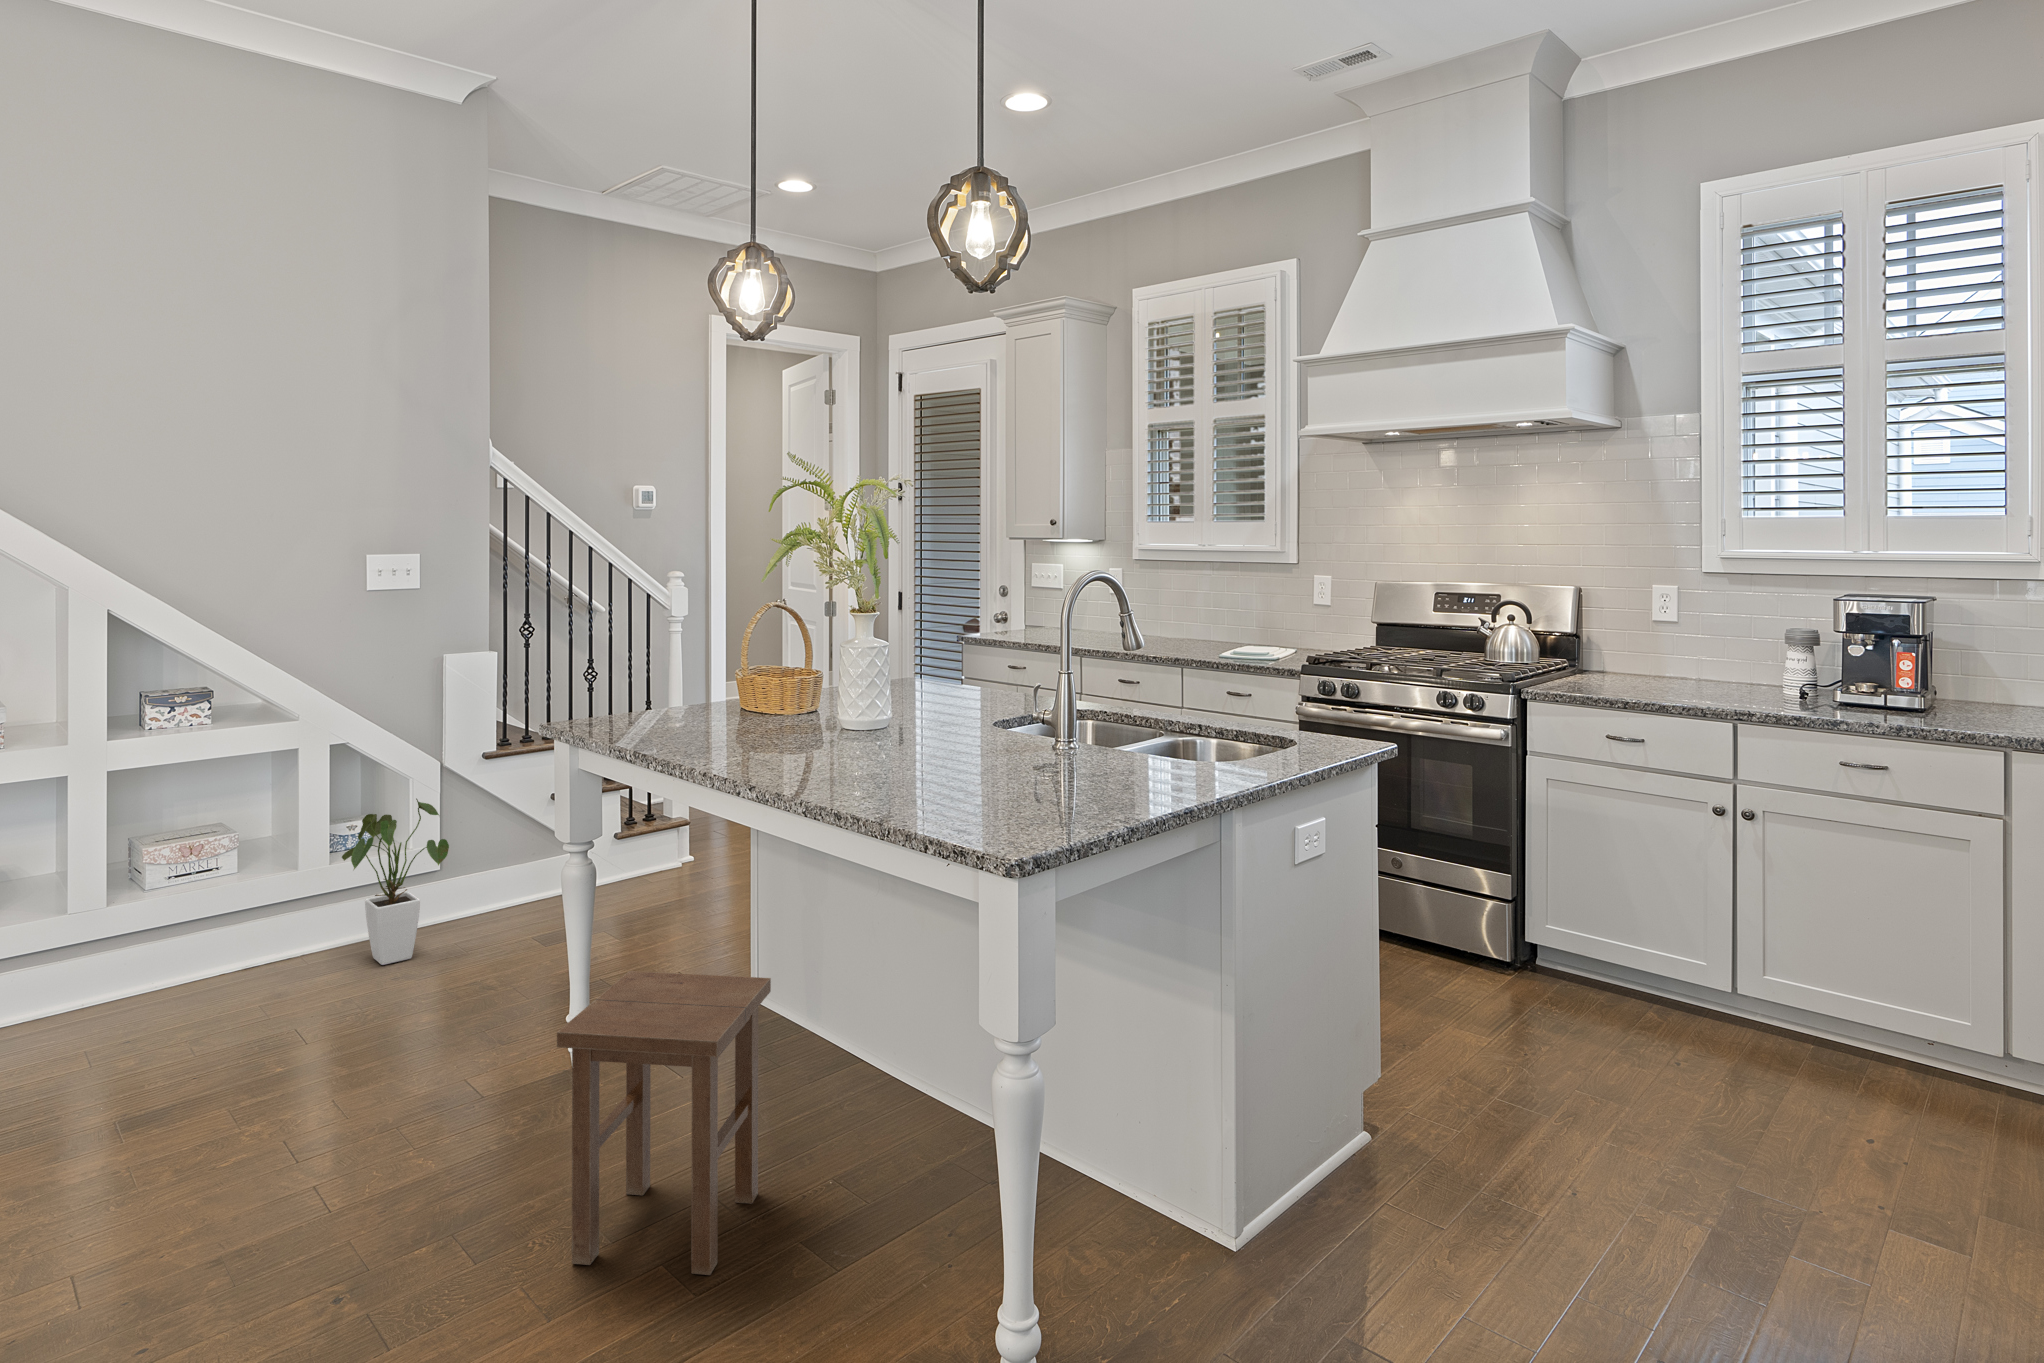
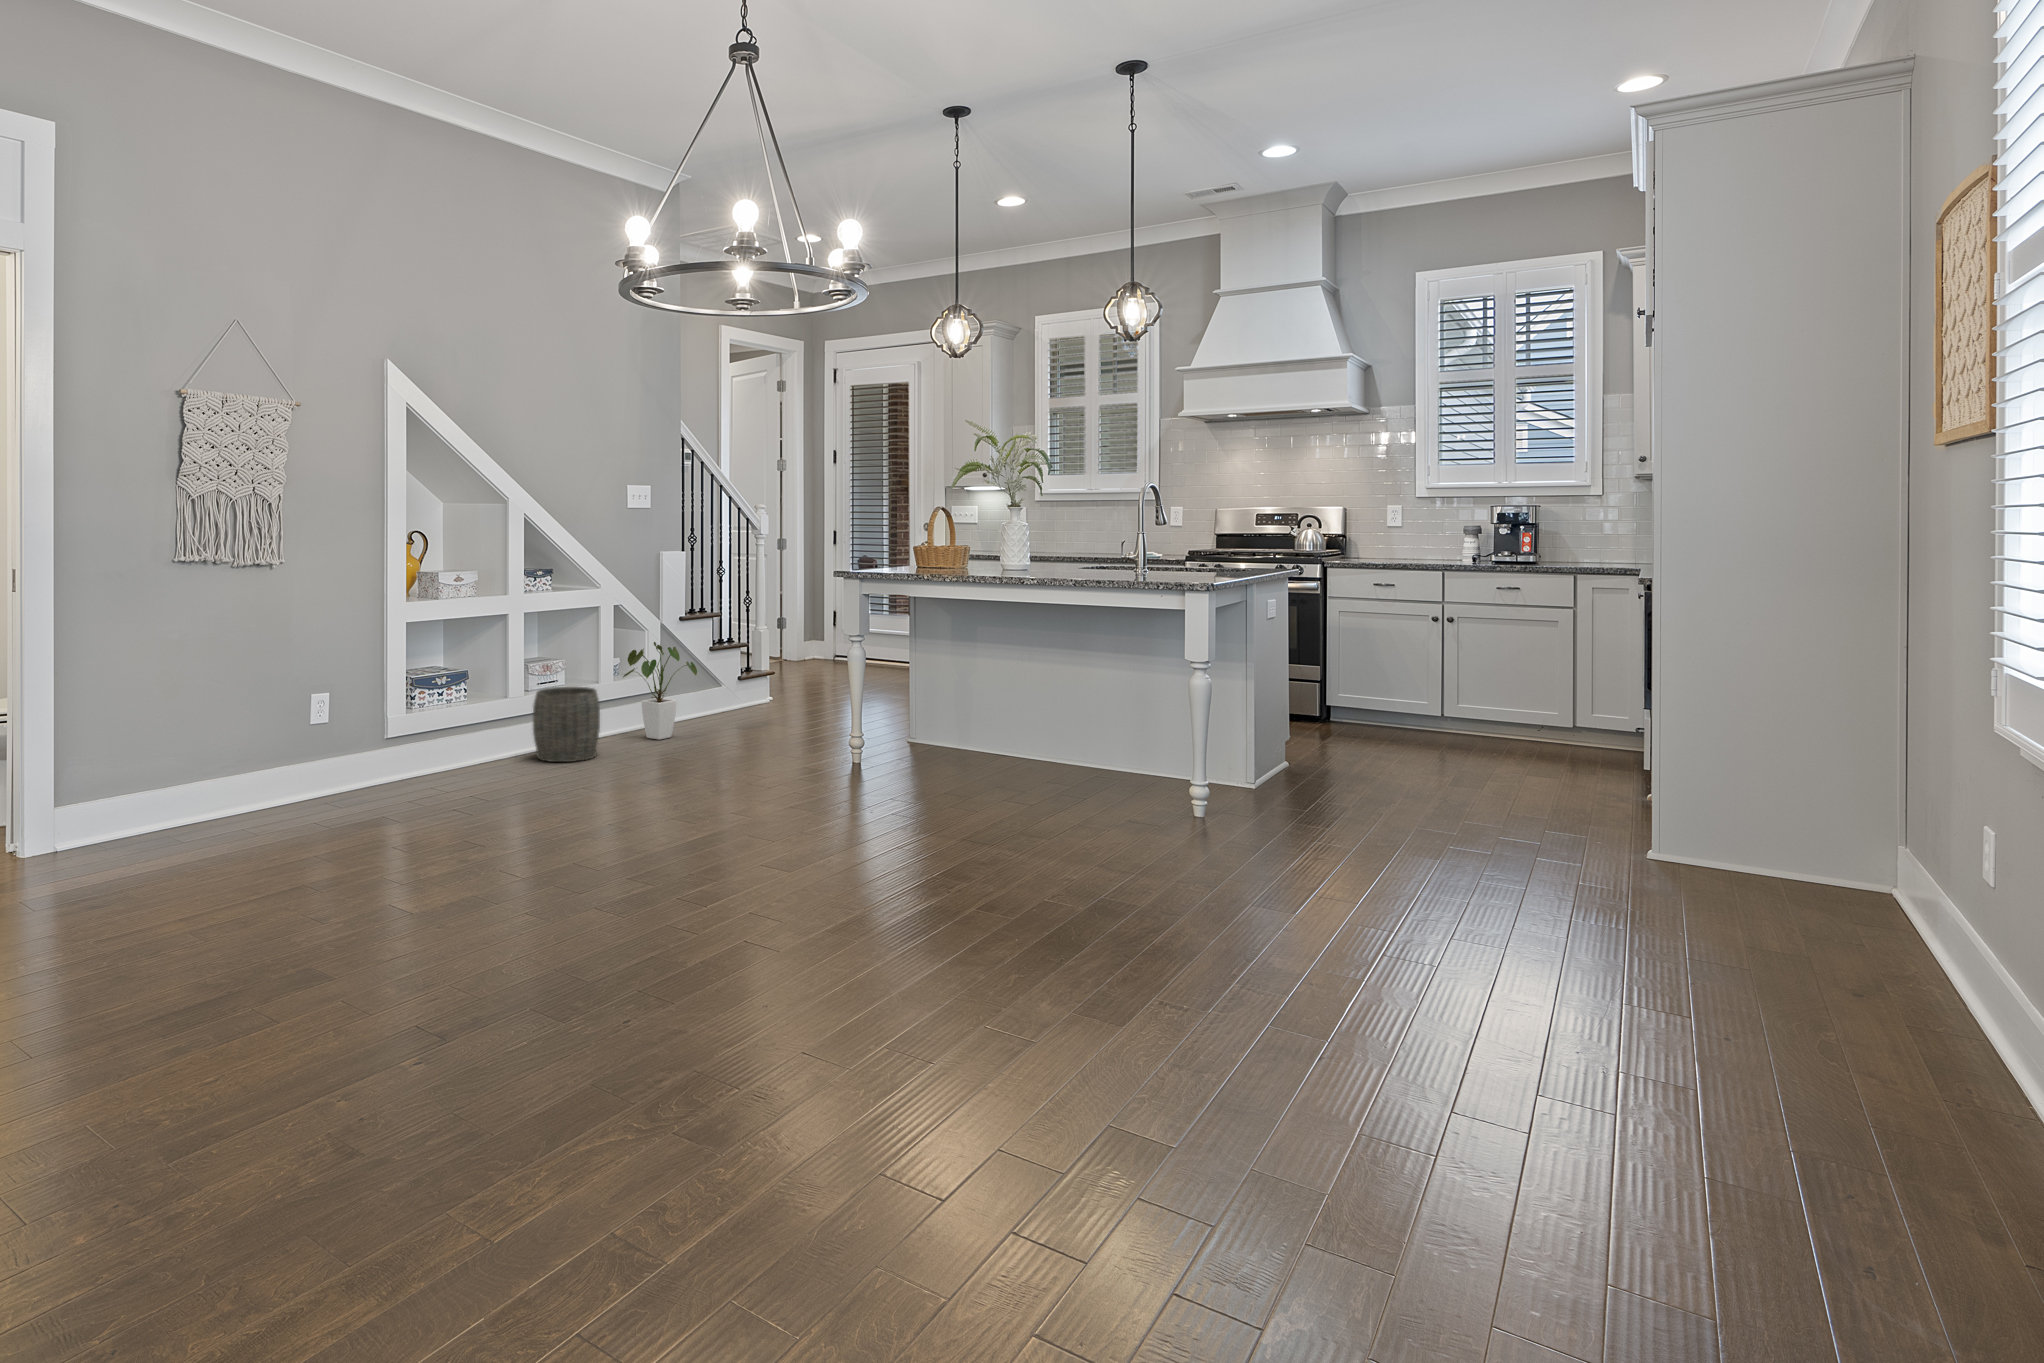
woven basket: none [102,887,234,1030] -> present [533,687,600,762]
stool: present [557,971,771,1275] -> none [944,682,1034,804]

